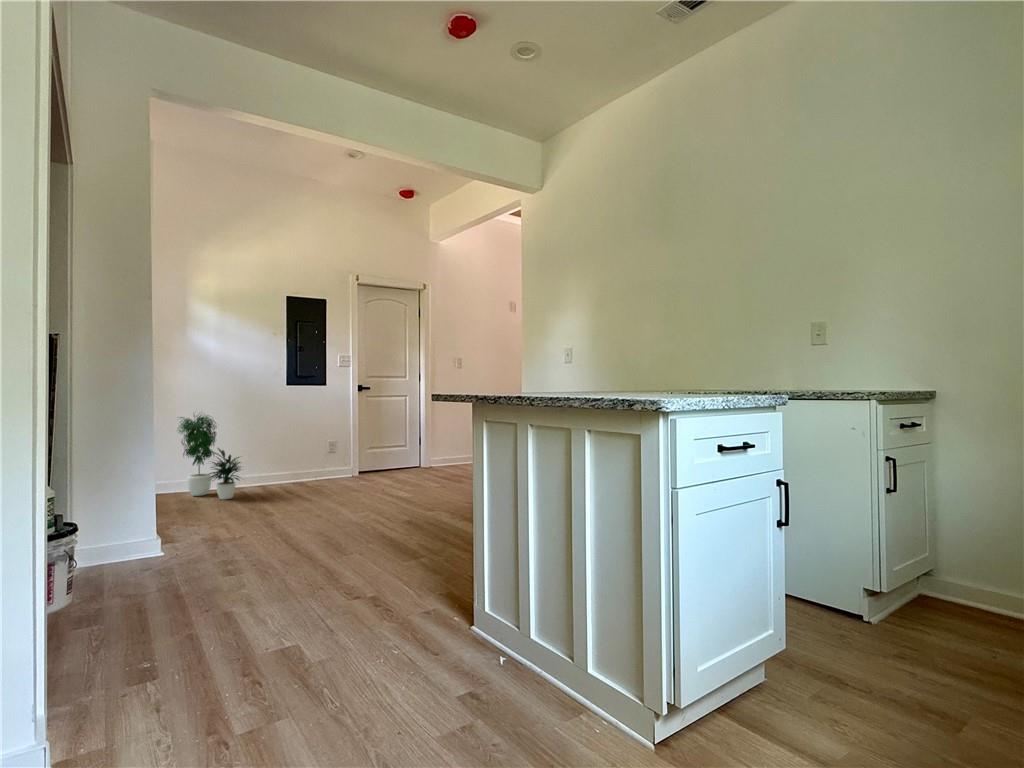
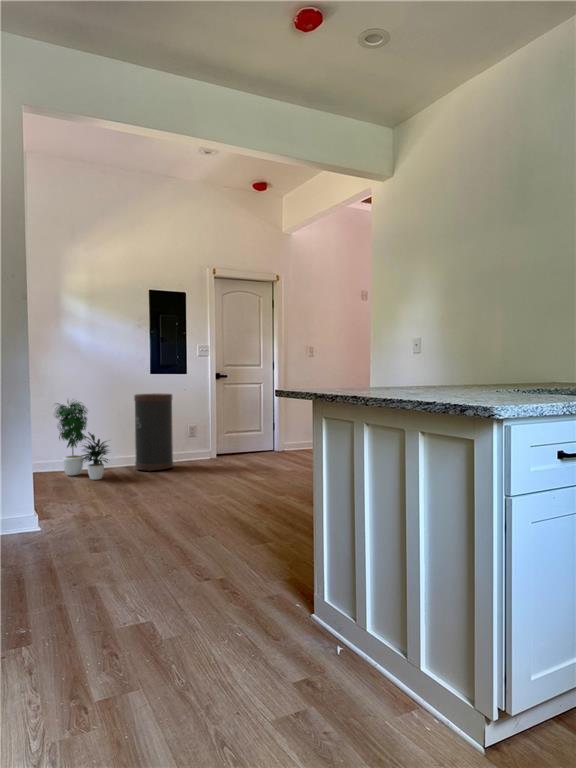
trash can: none [270,406,313,490] -> present [134,394,173,471]

